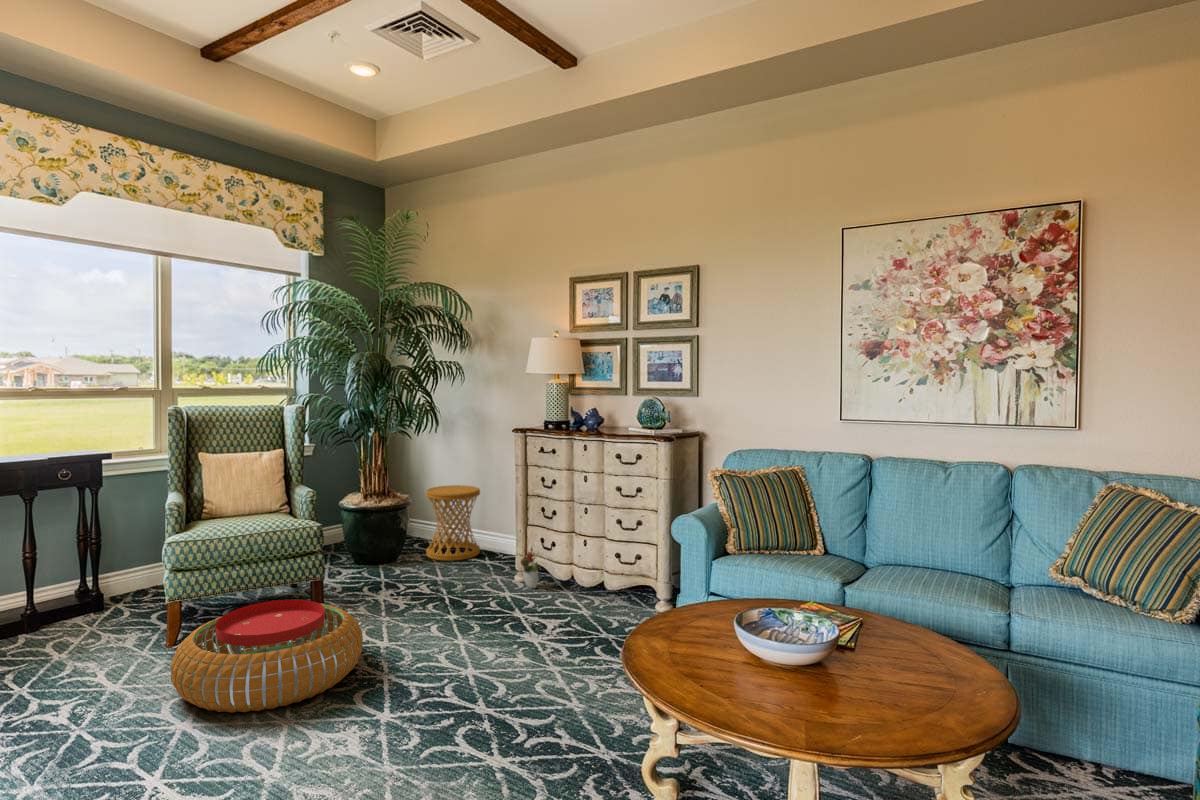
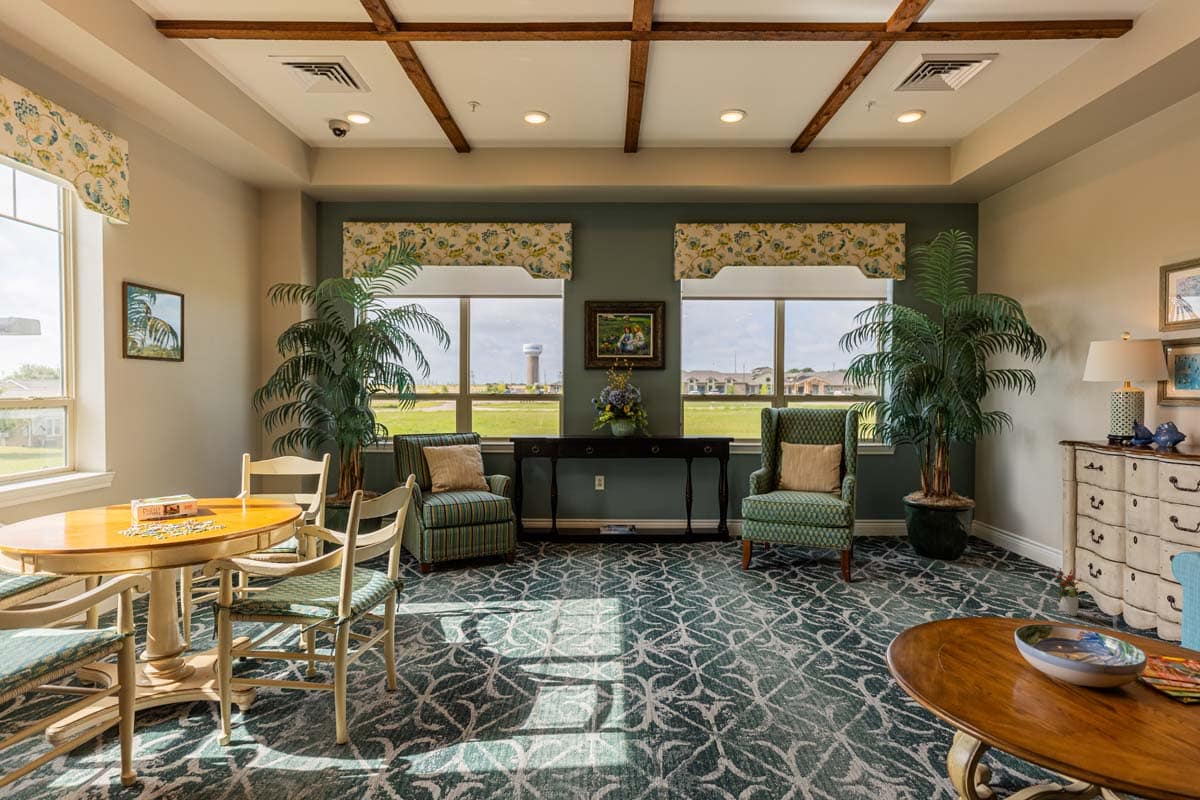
side table: present [426,485,480,561] -> none [986,498,1052,576]
pouf: present [170,600,363,713] -> none [719,550,849,621]

